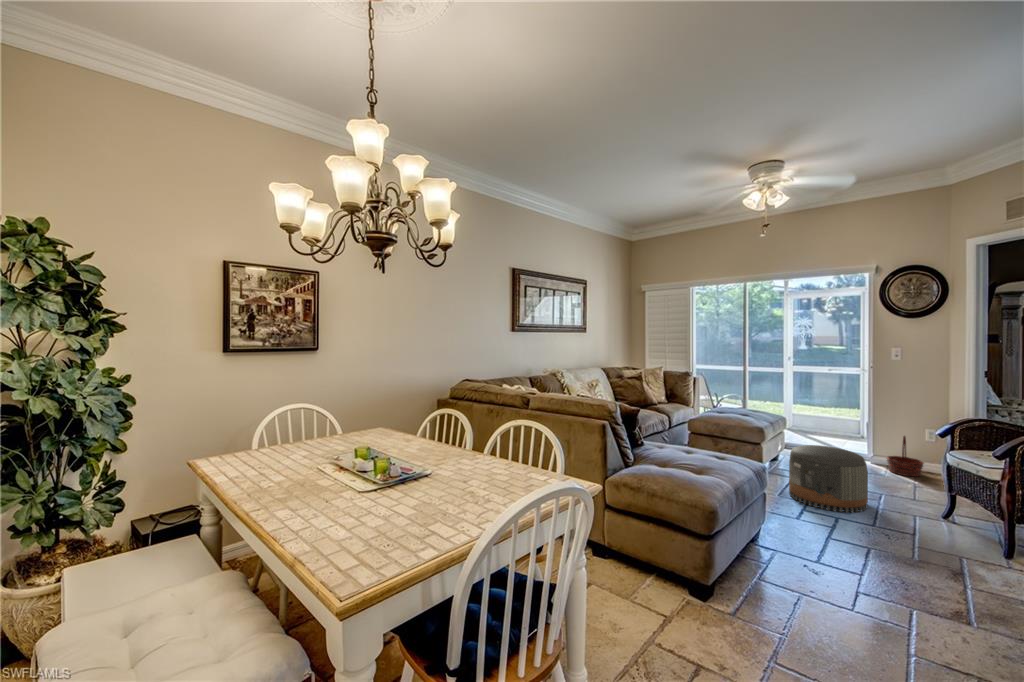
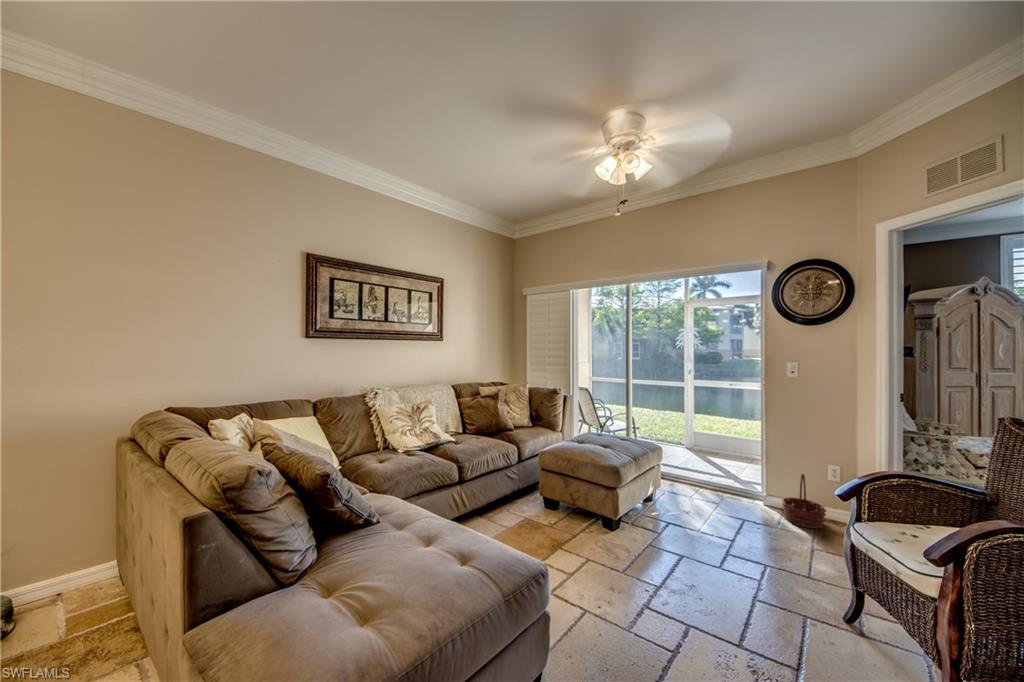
pouf: present [789,445,868,513] -> none [643,494,742,608]

